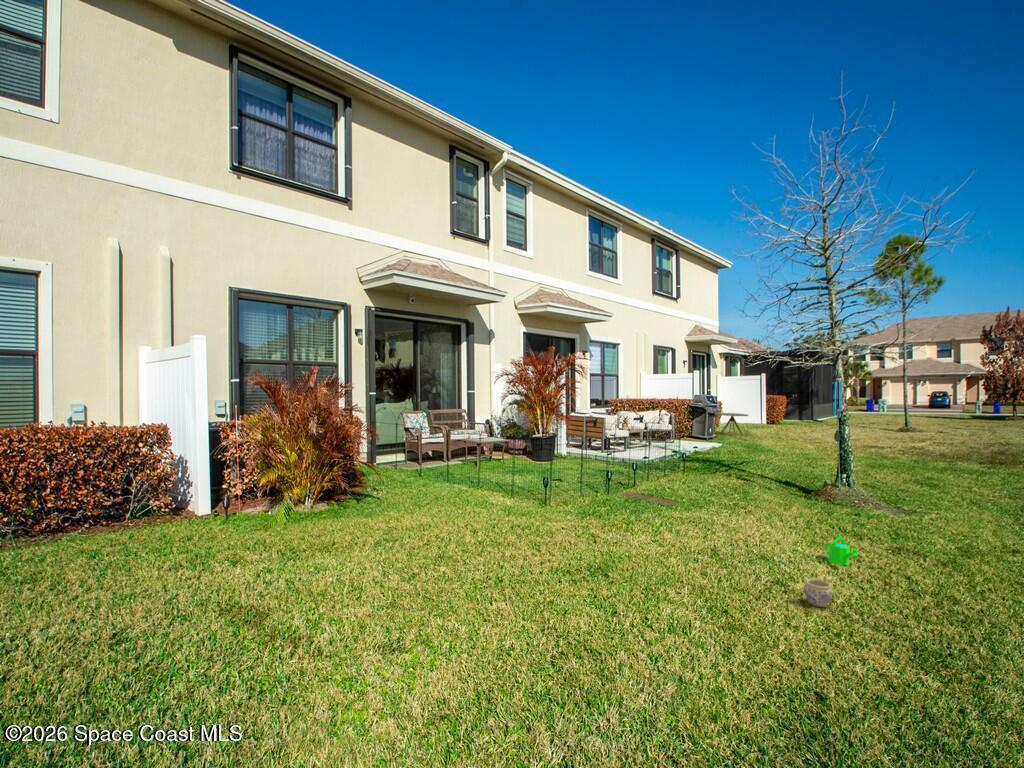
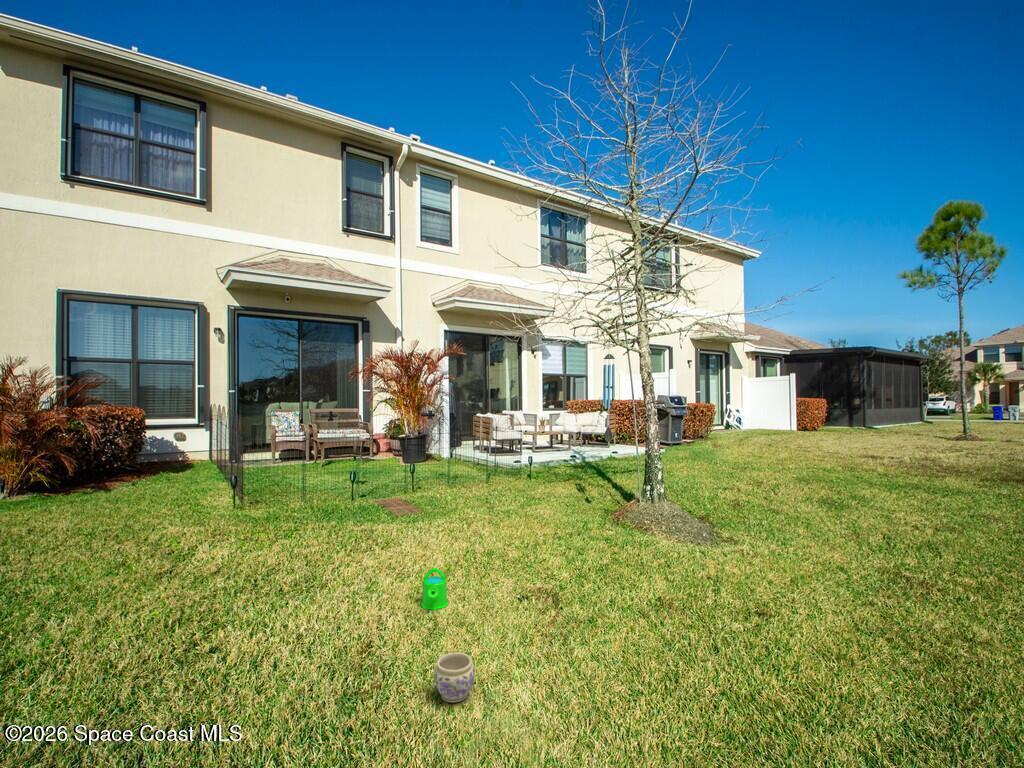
round table: present [718,413,748,435] -> none [695,416,731,441]
planter: present [804,579,833,607] -> present [434,652,475,703]

